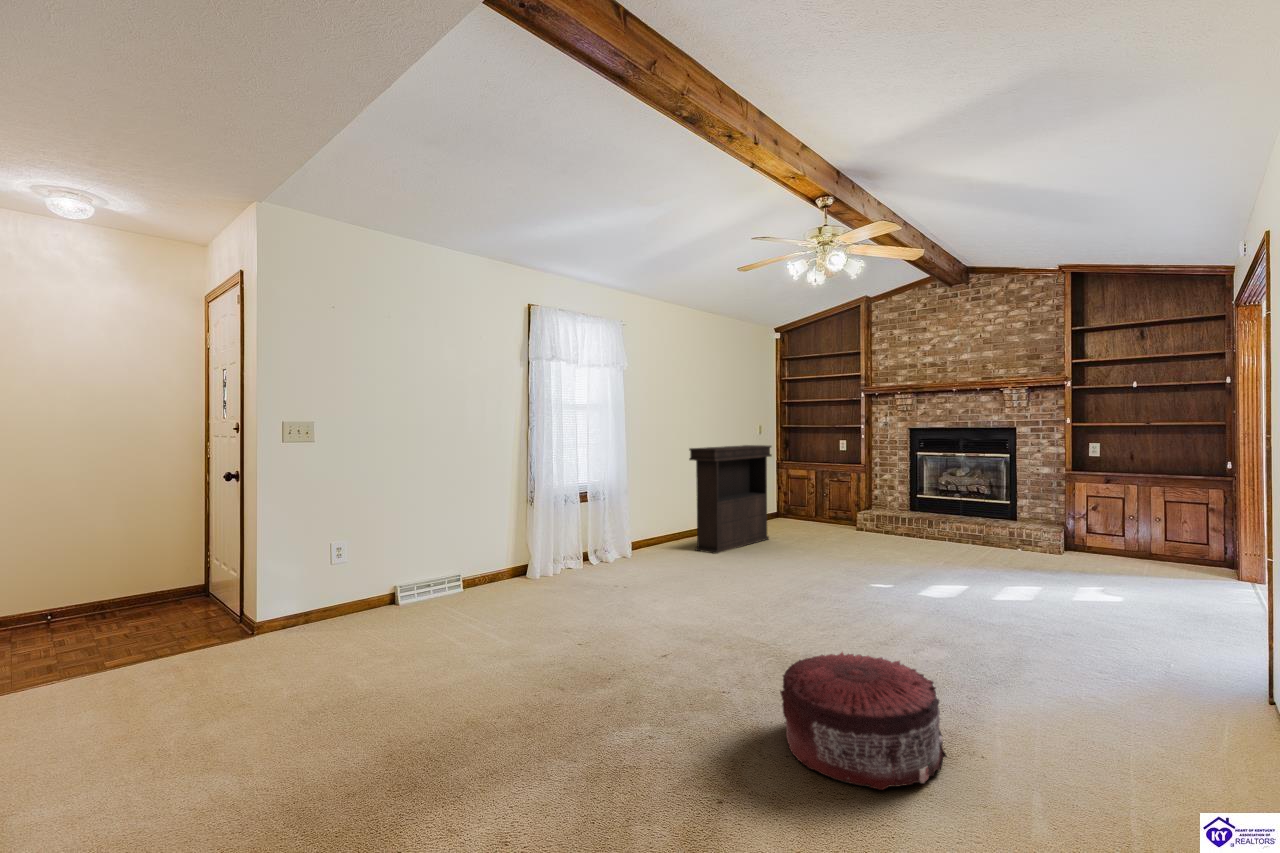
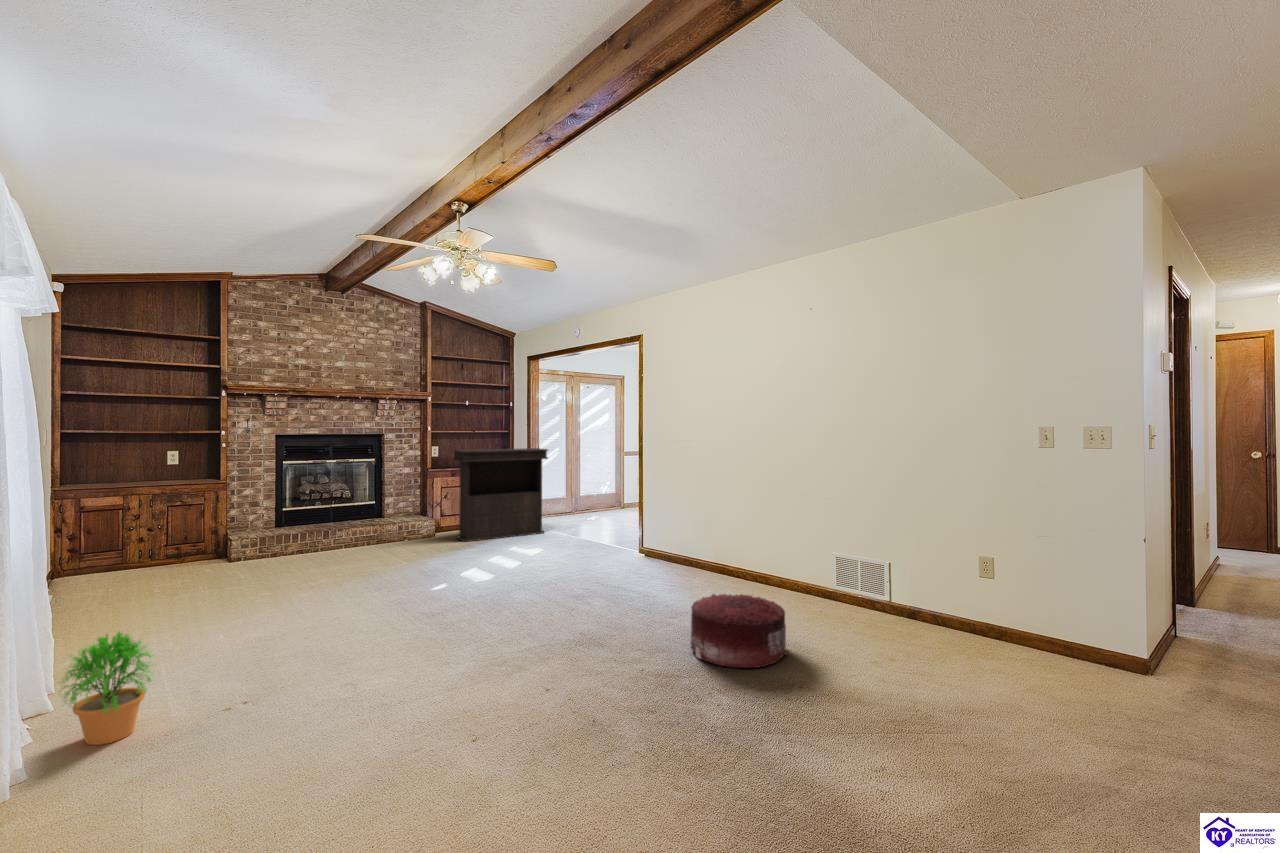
console table: present [689,445,772,554] -> present [453,448,548,542]
potted plant: none [555,524,598,579] -> present [58,632,152,745]

